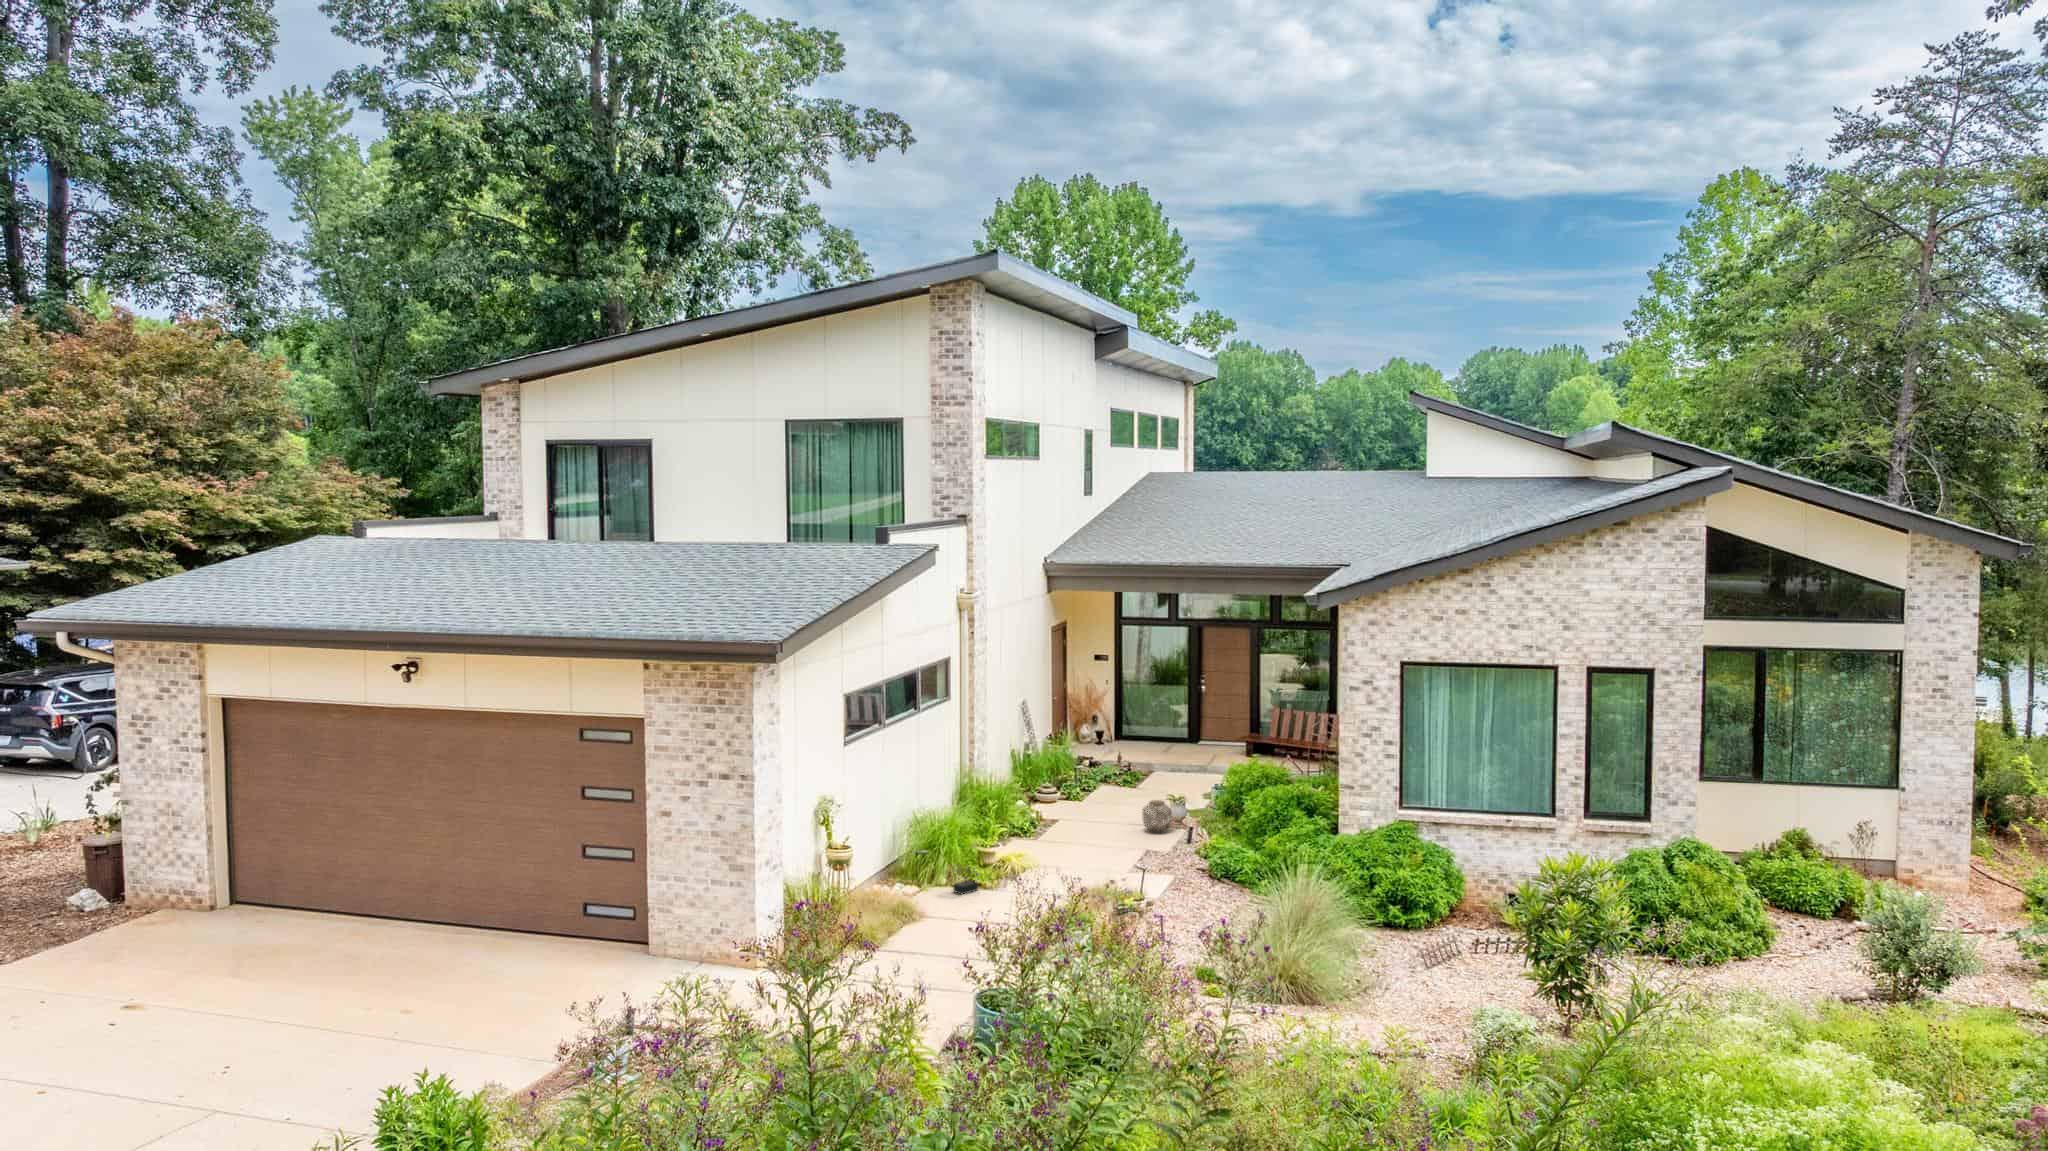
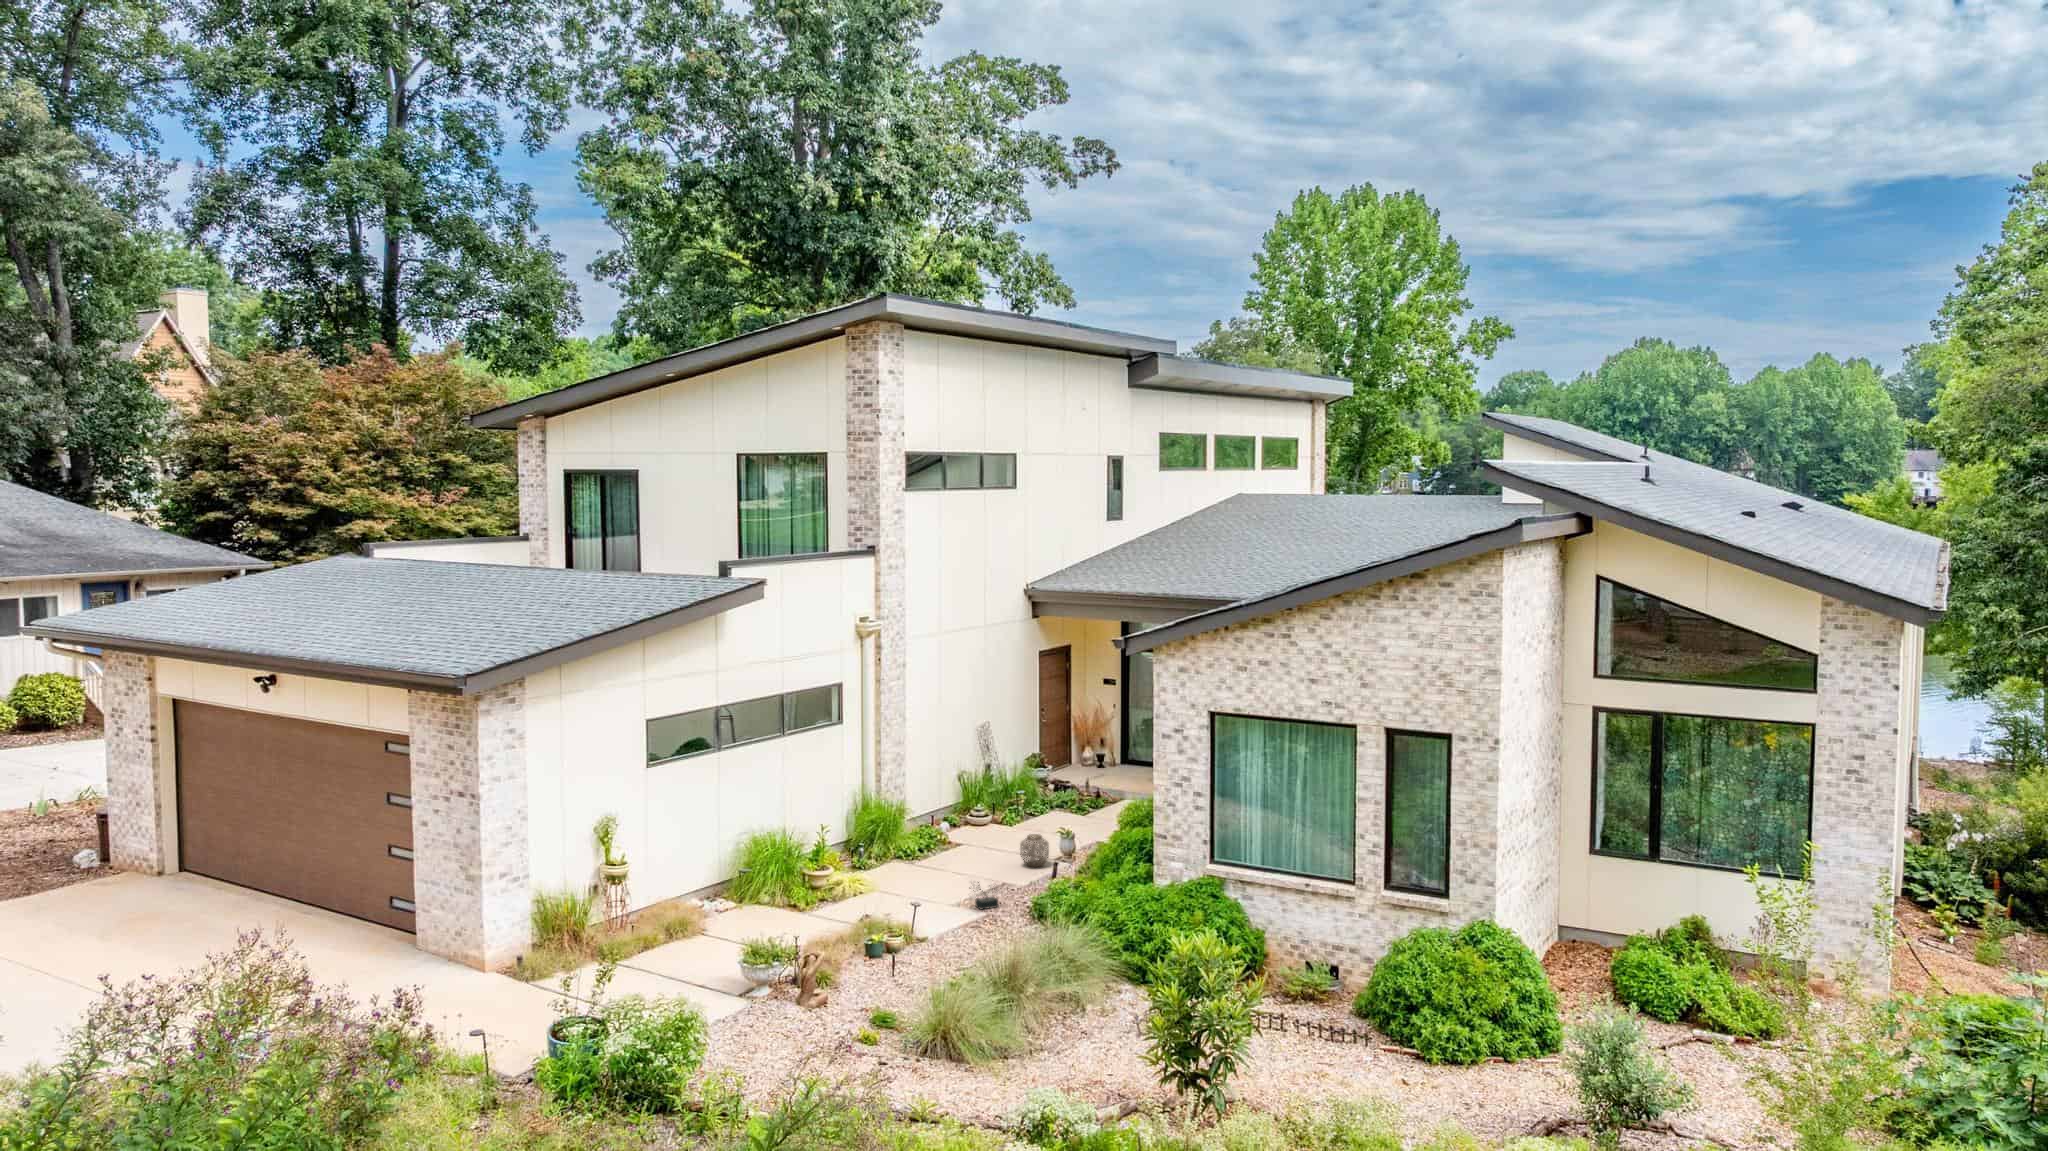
decorative plant: present [949,867,979,894] -> present [969,882,998,909]

